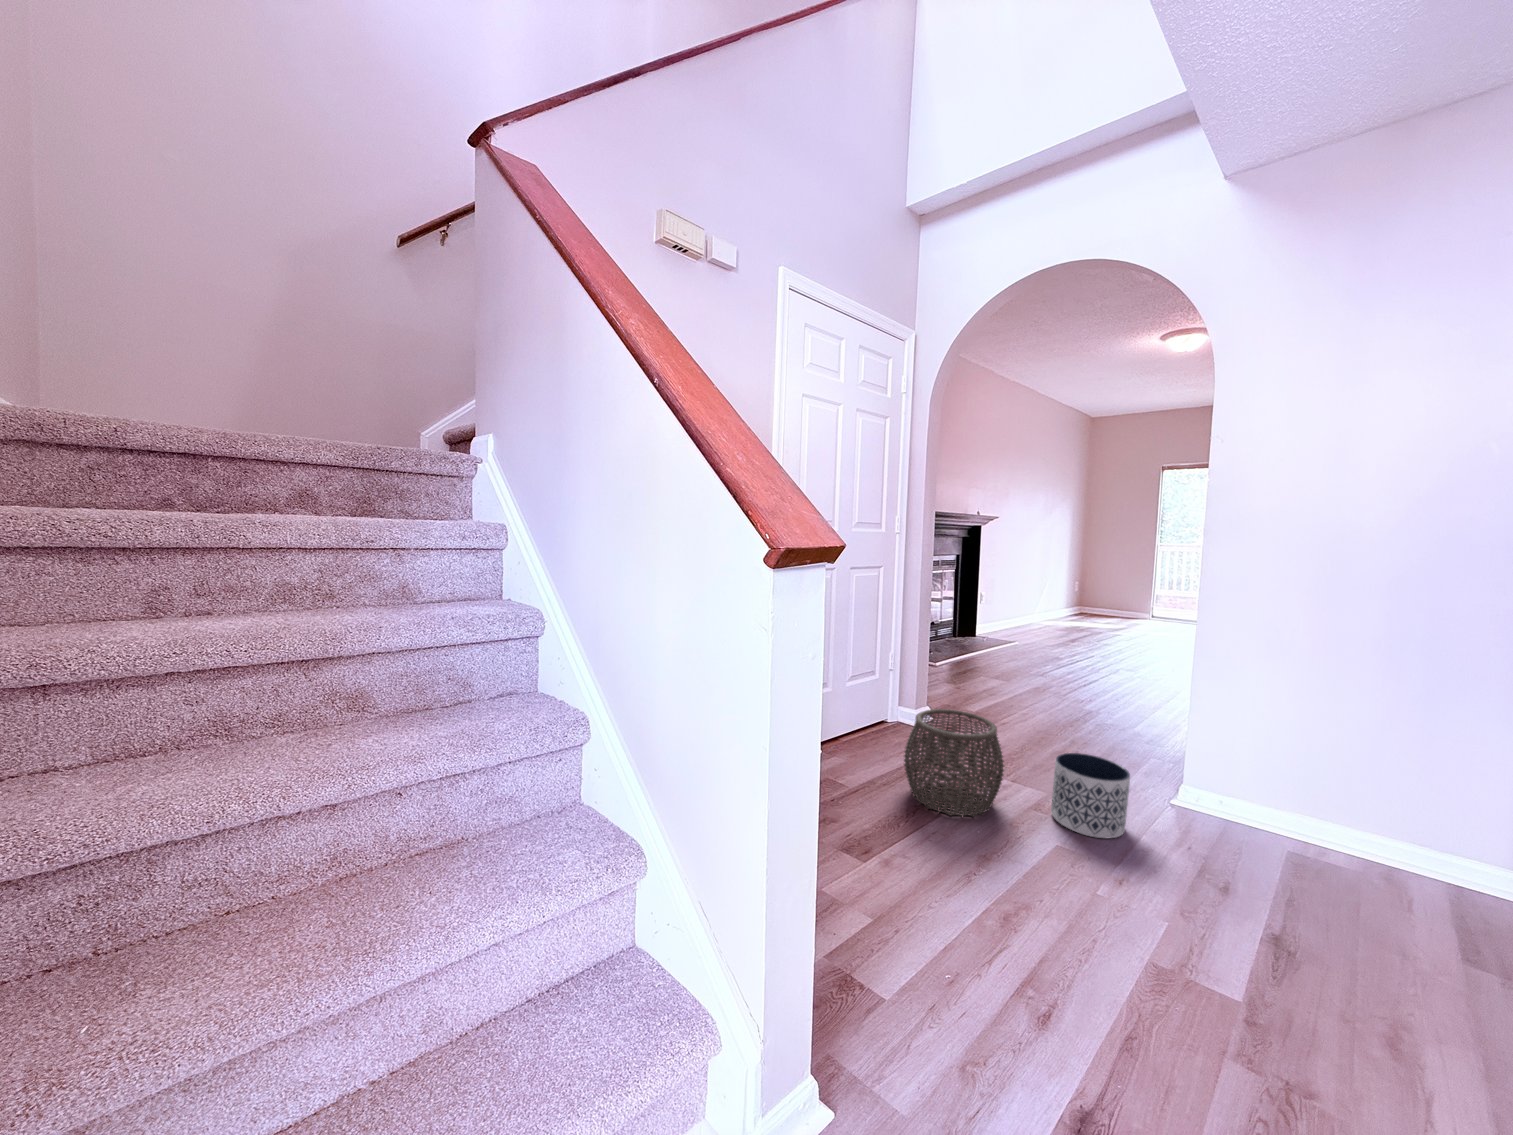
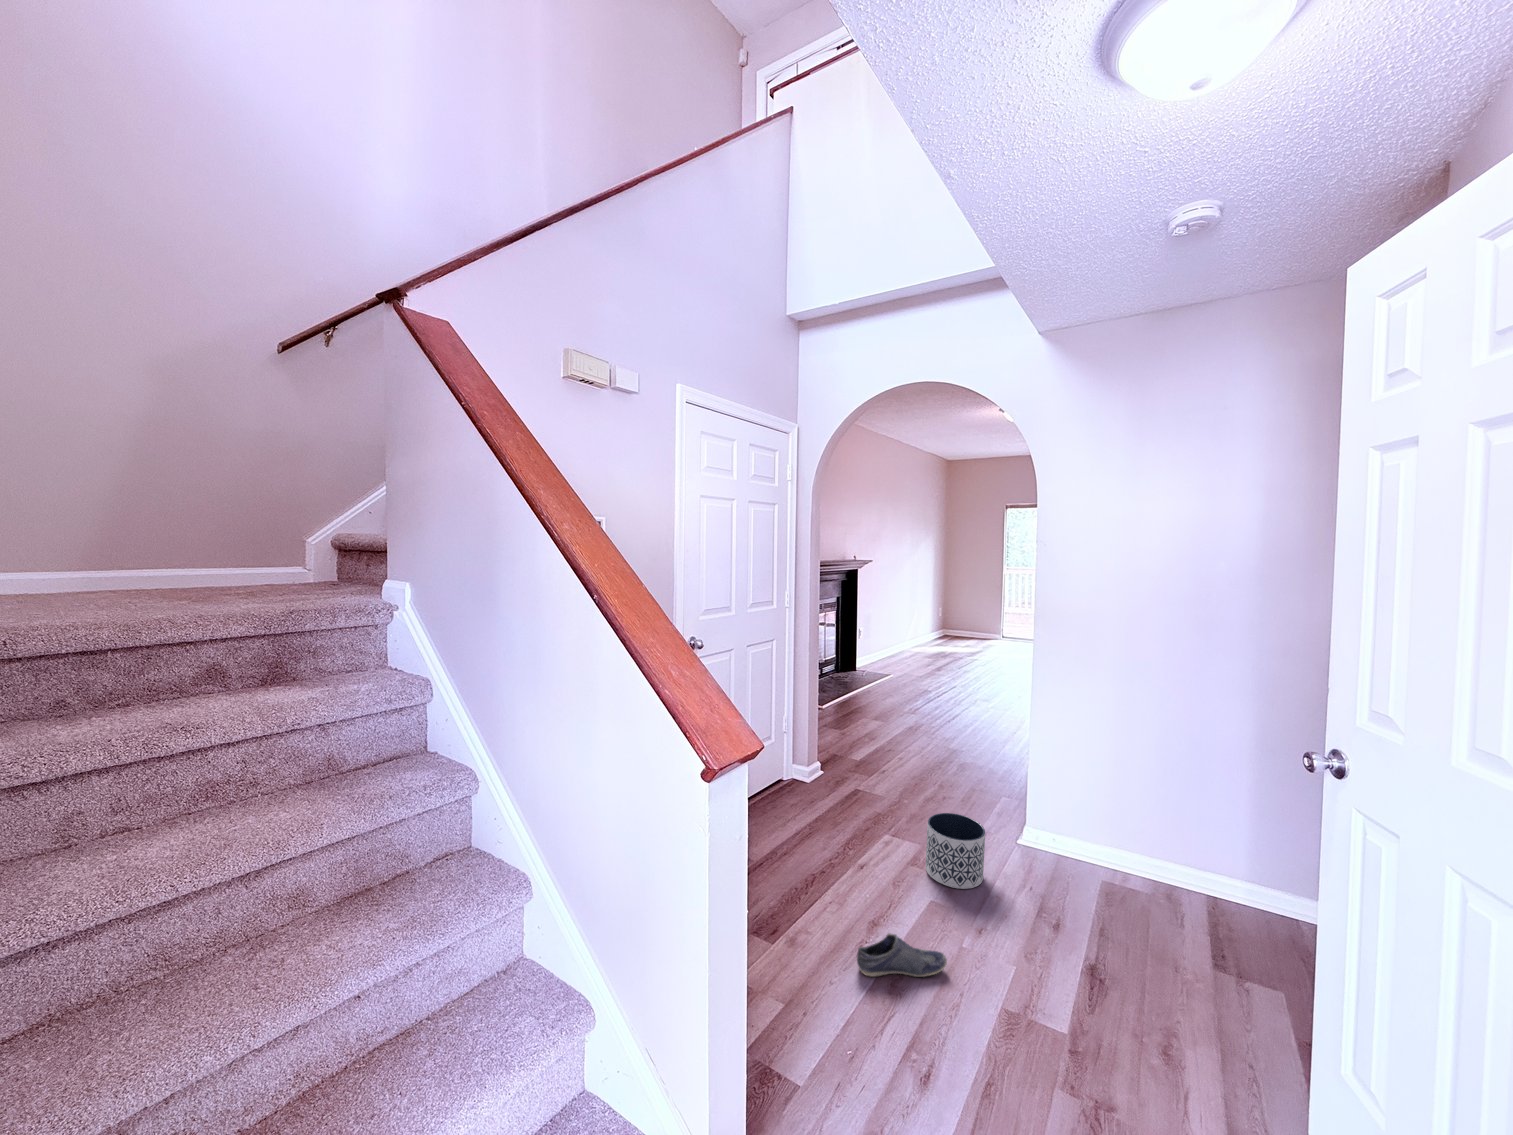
woven basket: present [904,709,1004,817] -> none [802,782,887,883]
shoe: none [962,862,1077,916] -> present [857,933,947,977]

